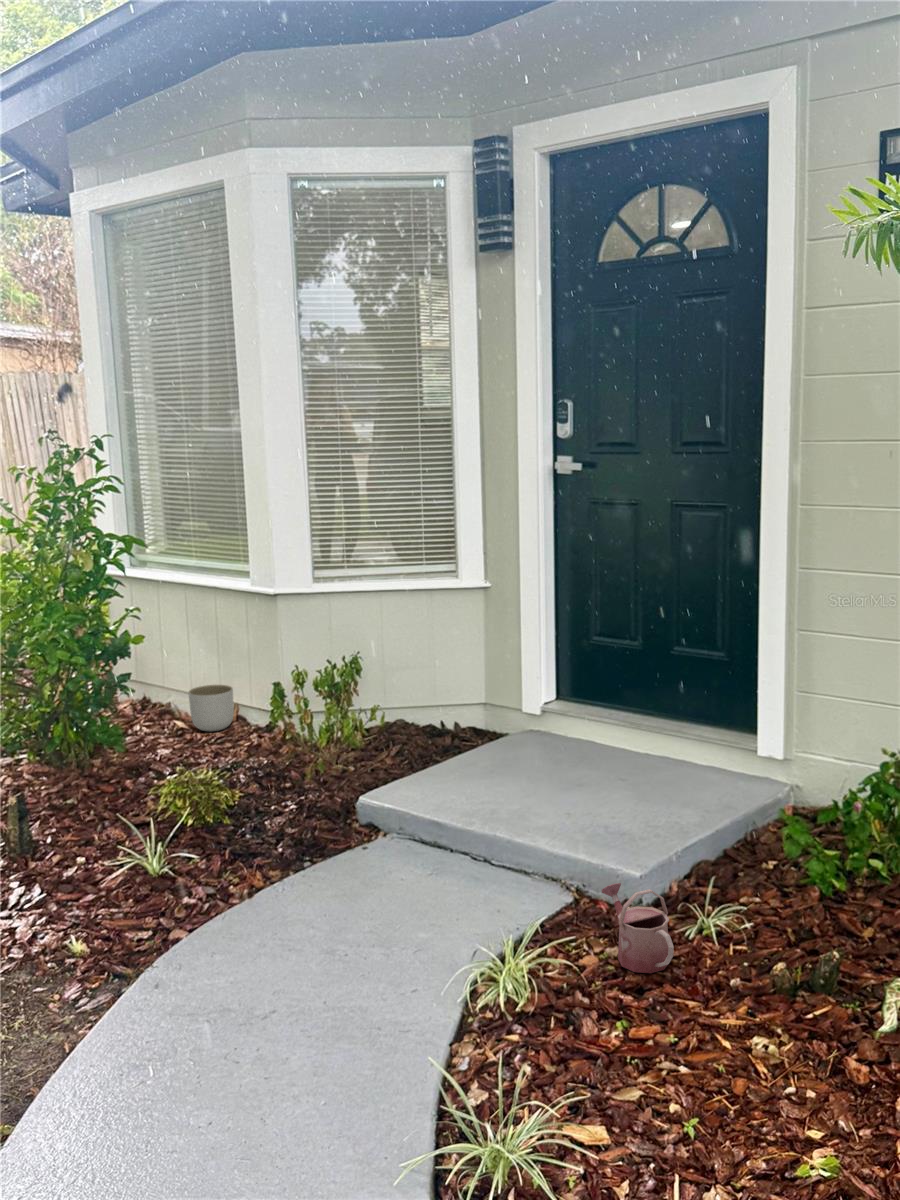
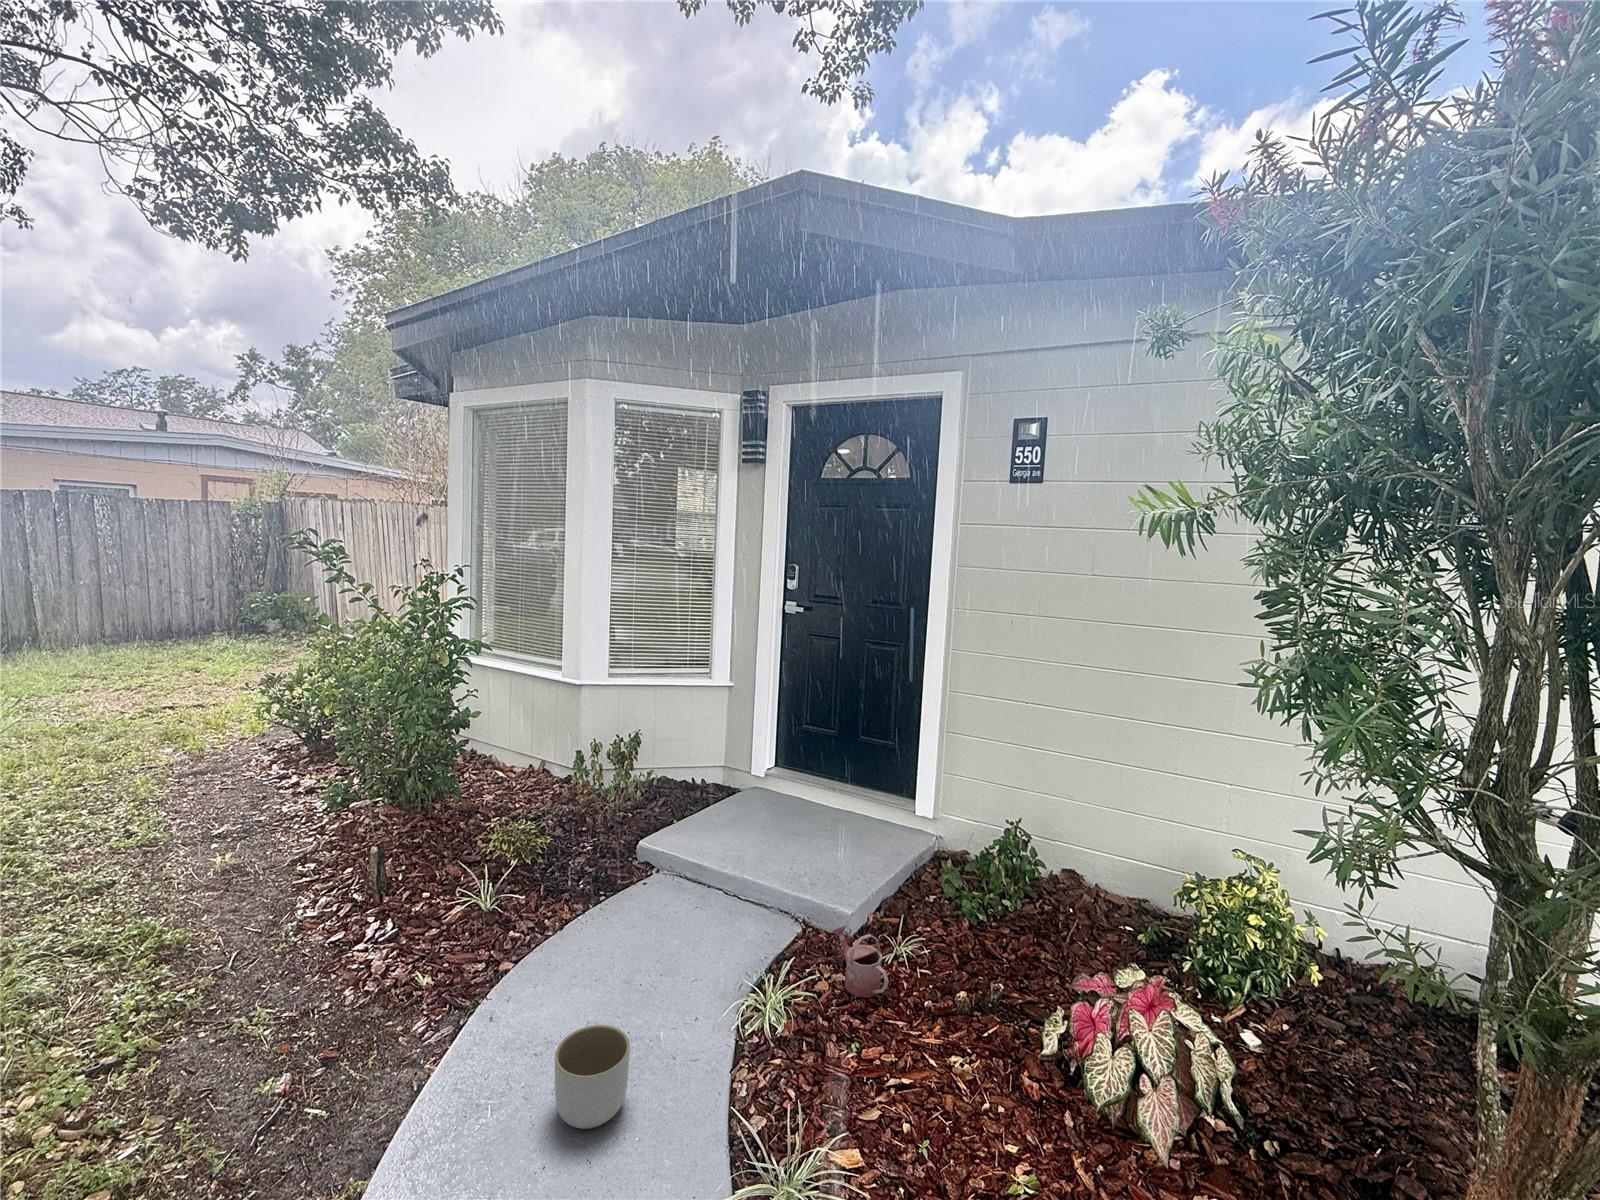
planter: present [189,685,234,731] -> present [555,1025,630,1129]

